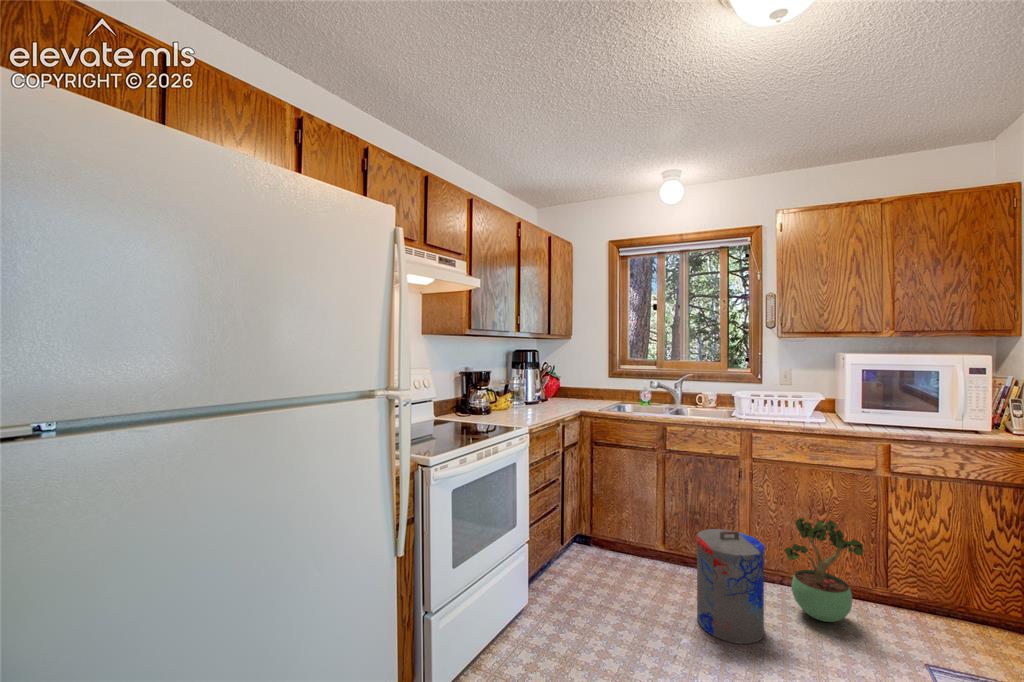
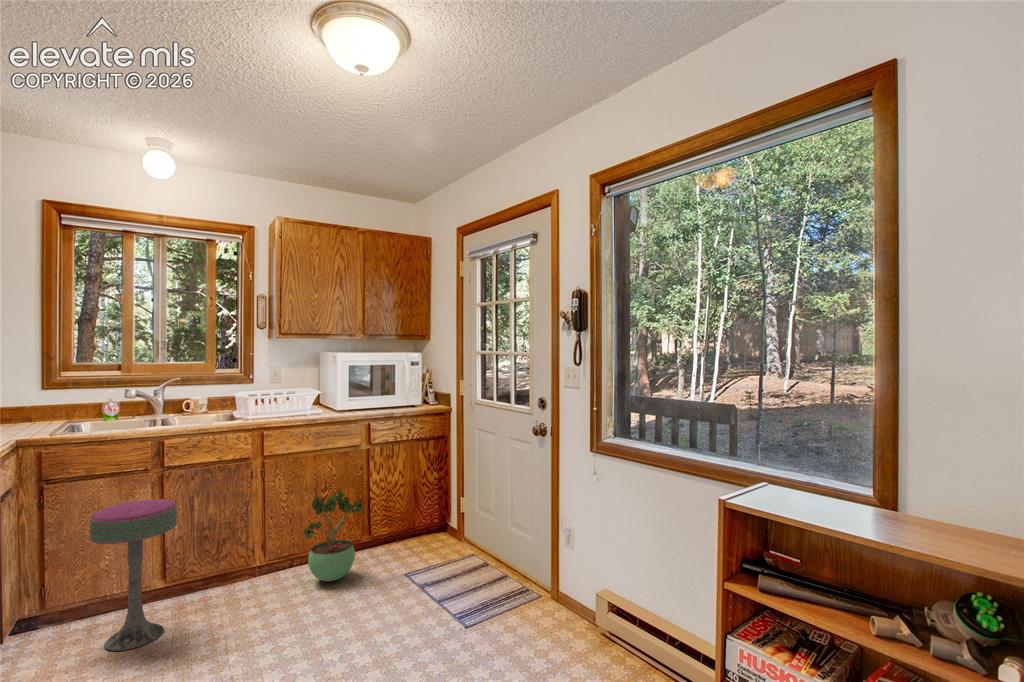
bar stool: none [607,470,665,589] -> present [90,499,177,651]
trash can: present [696,529,765,644] -> none [230,525,300,638]

